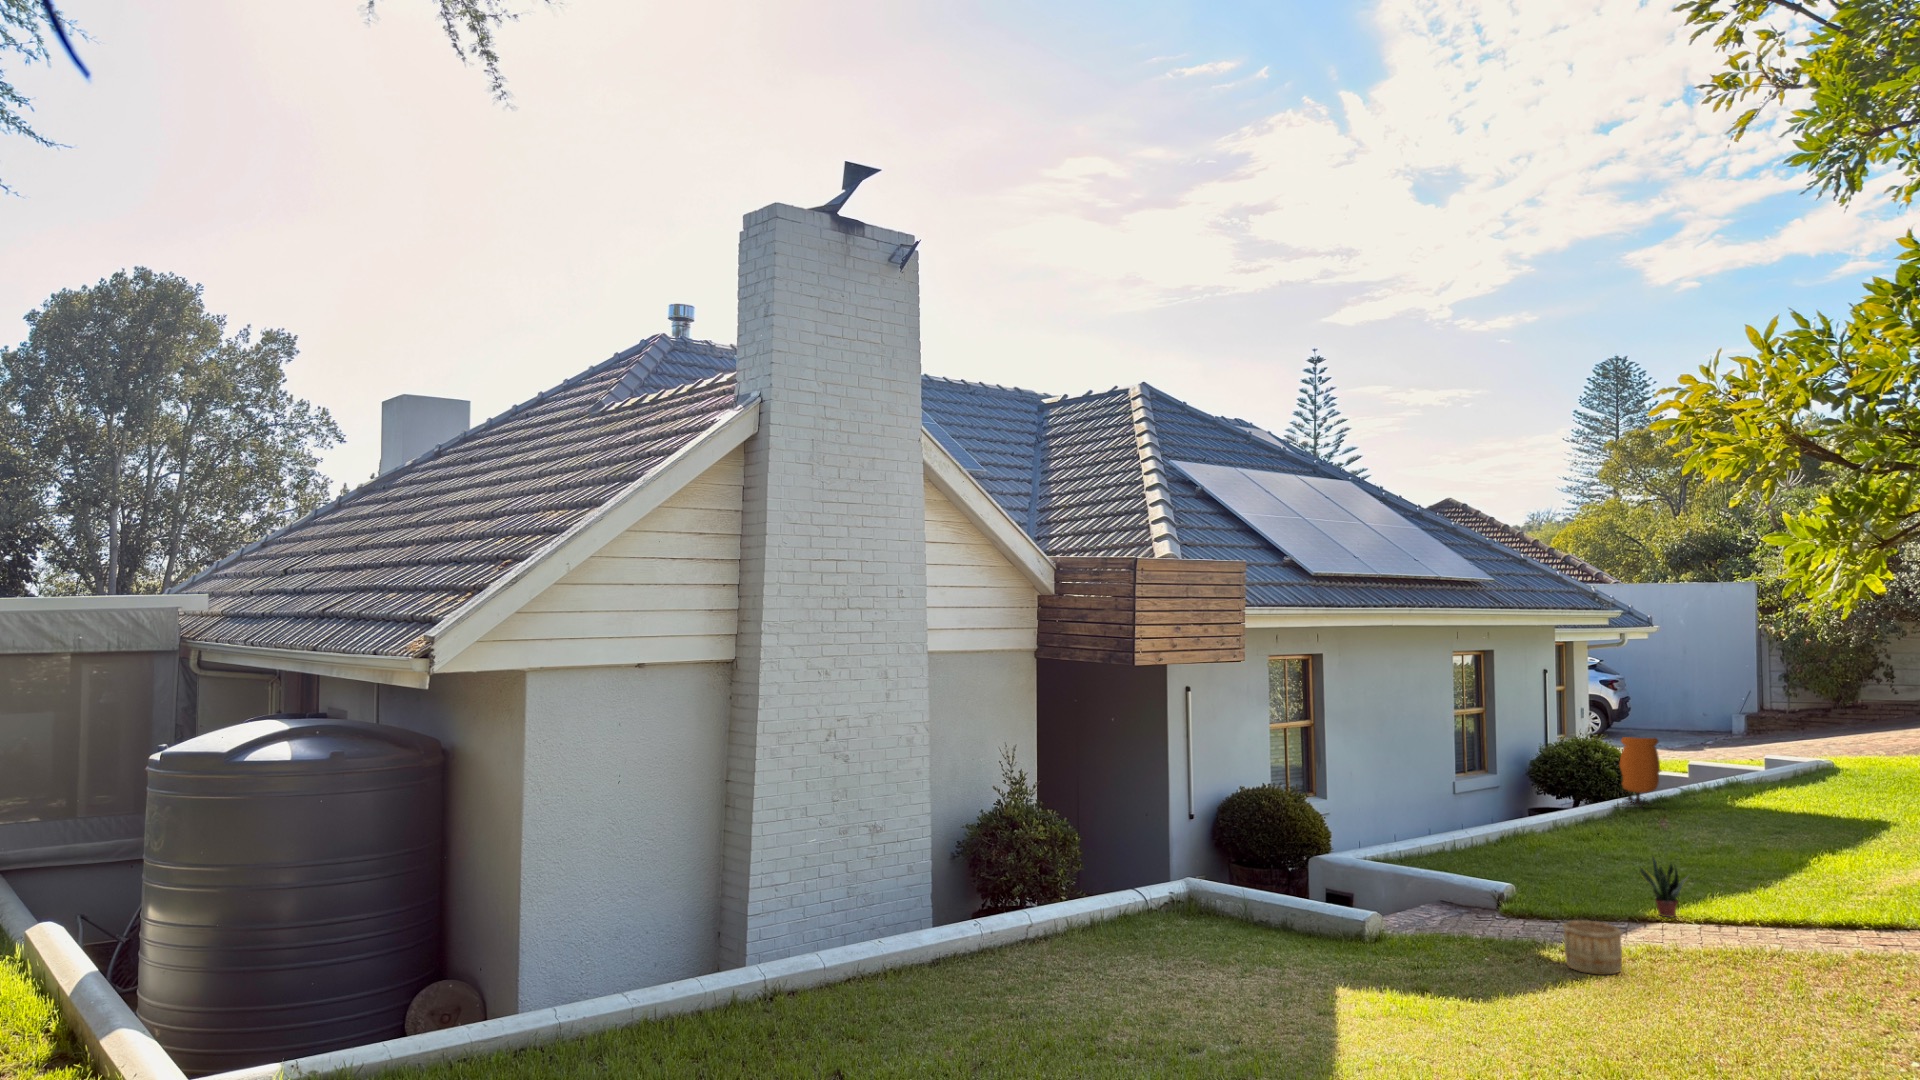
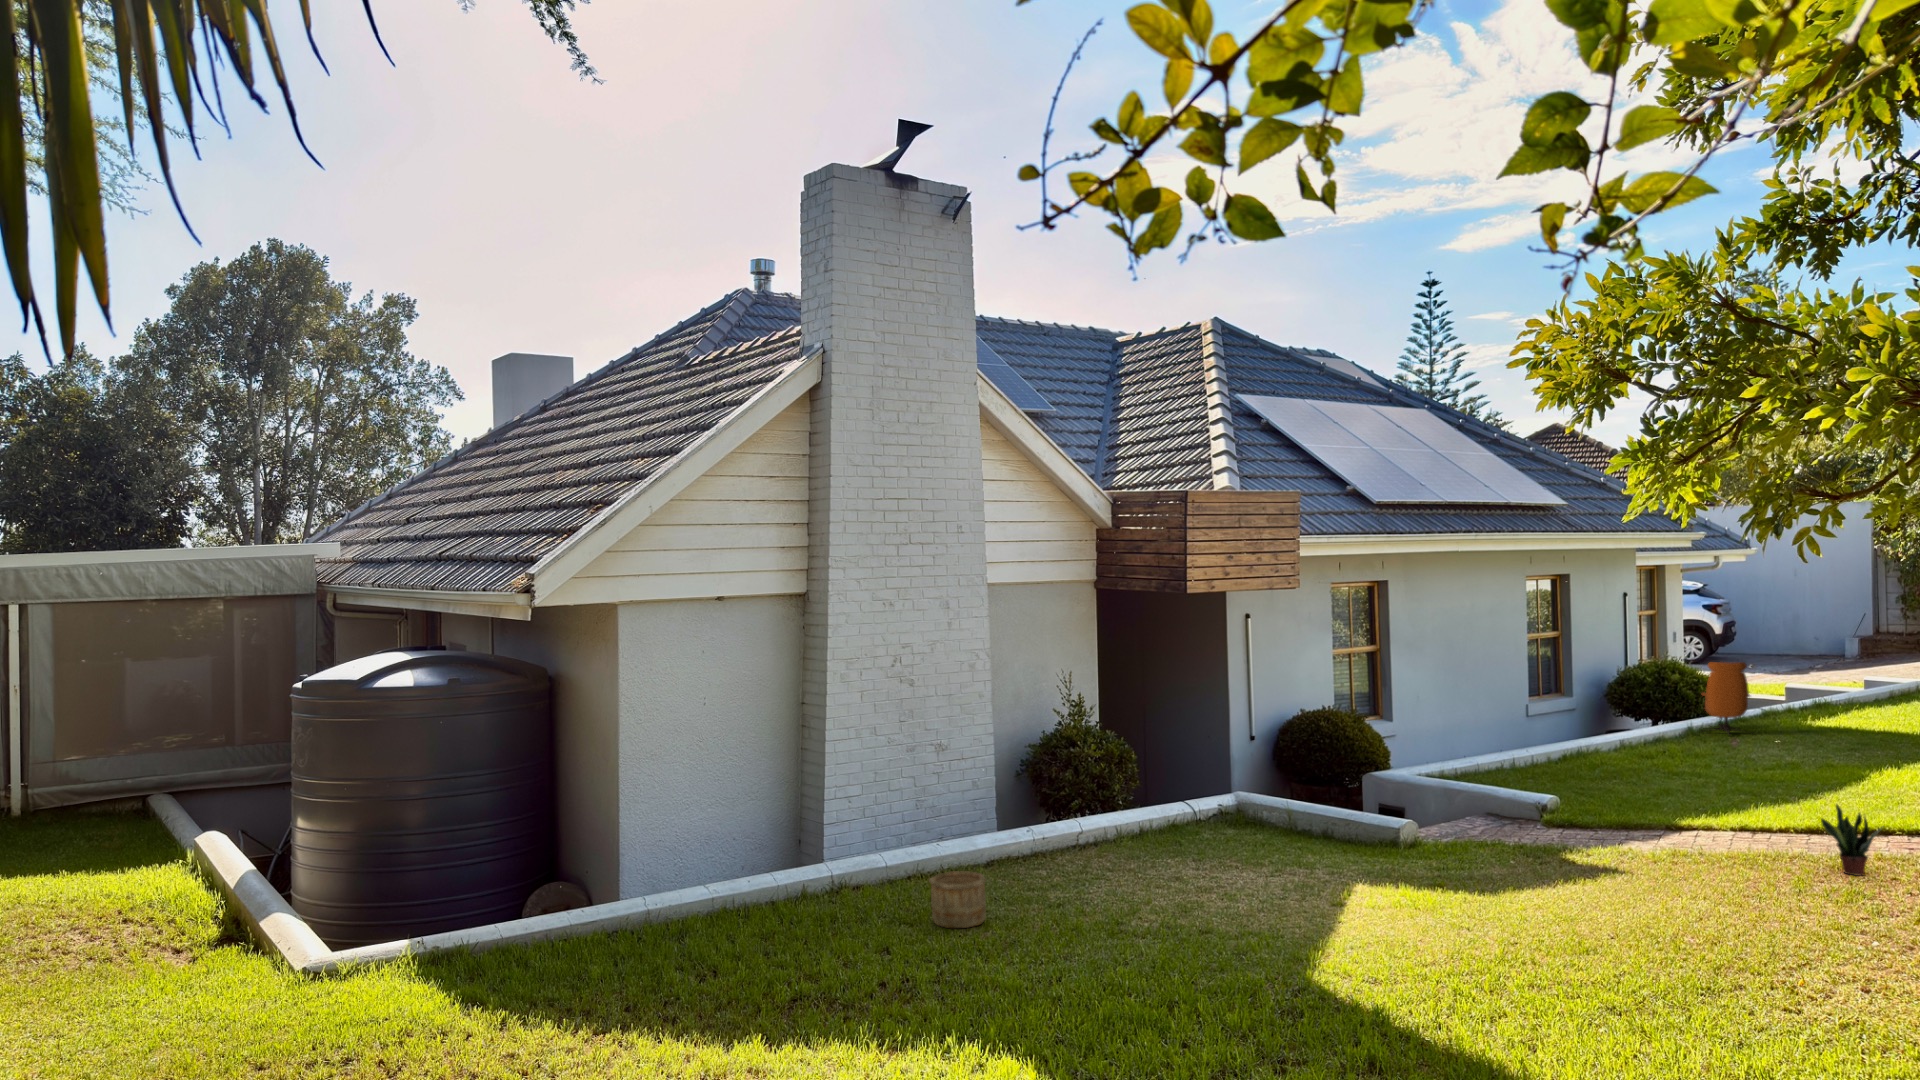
potted plant: present [1640,856,1688,917] -> present [1821,804,1880,876]
wooden bucket: present [1562,920,1622,975] -> present [929,871,986,928]

